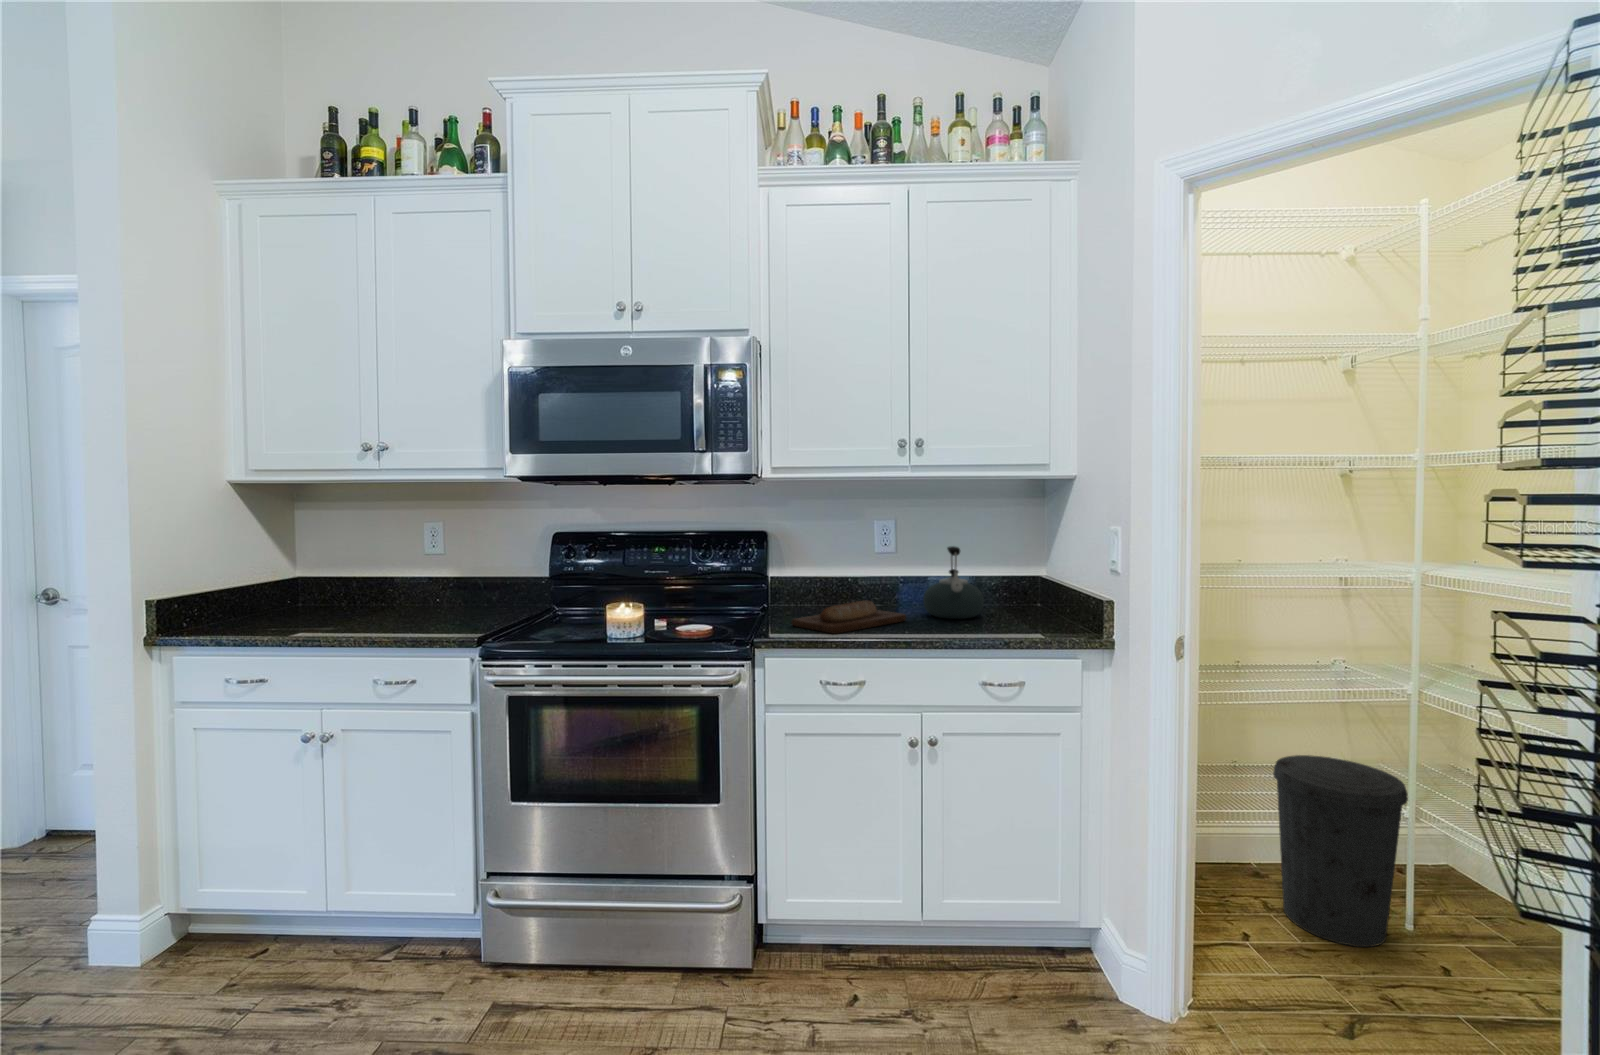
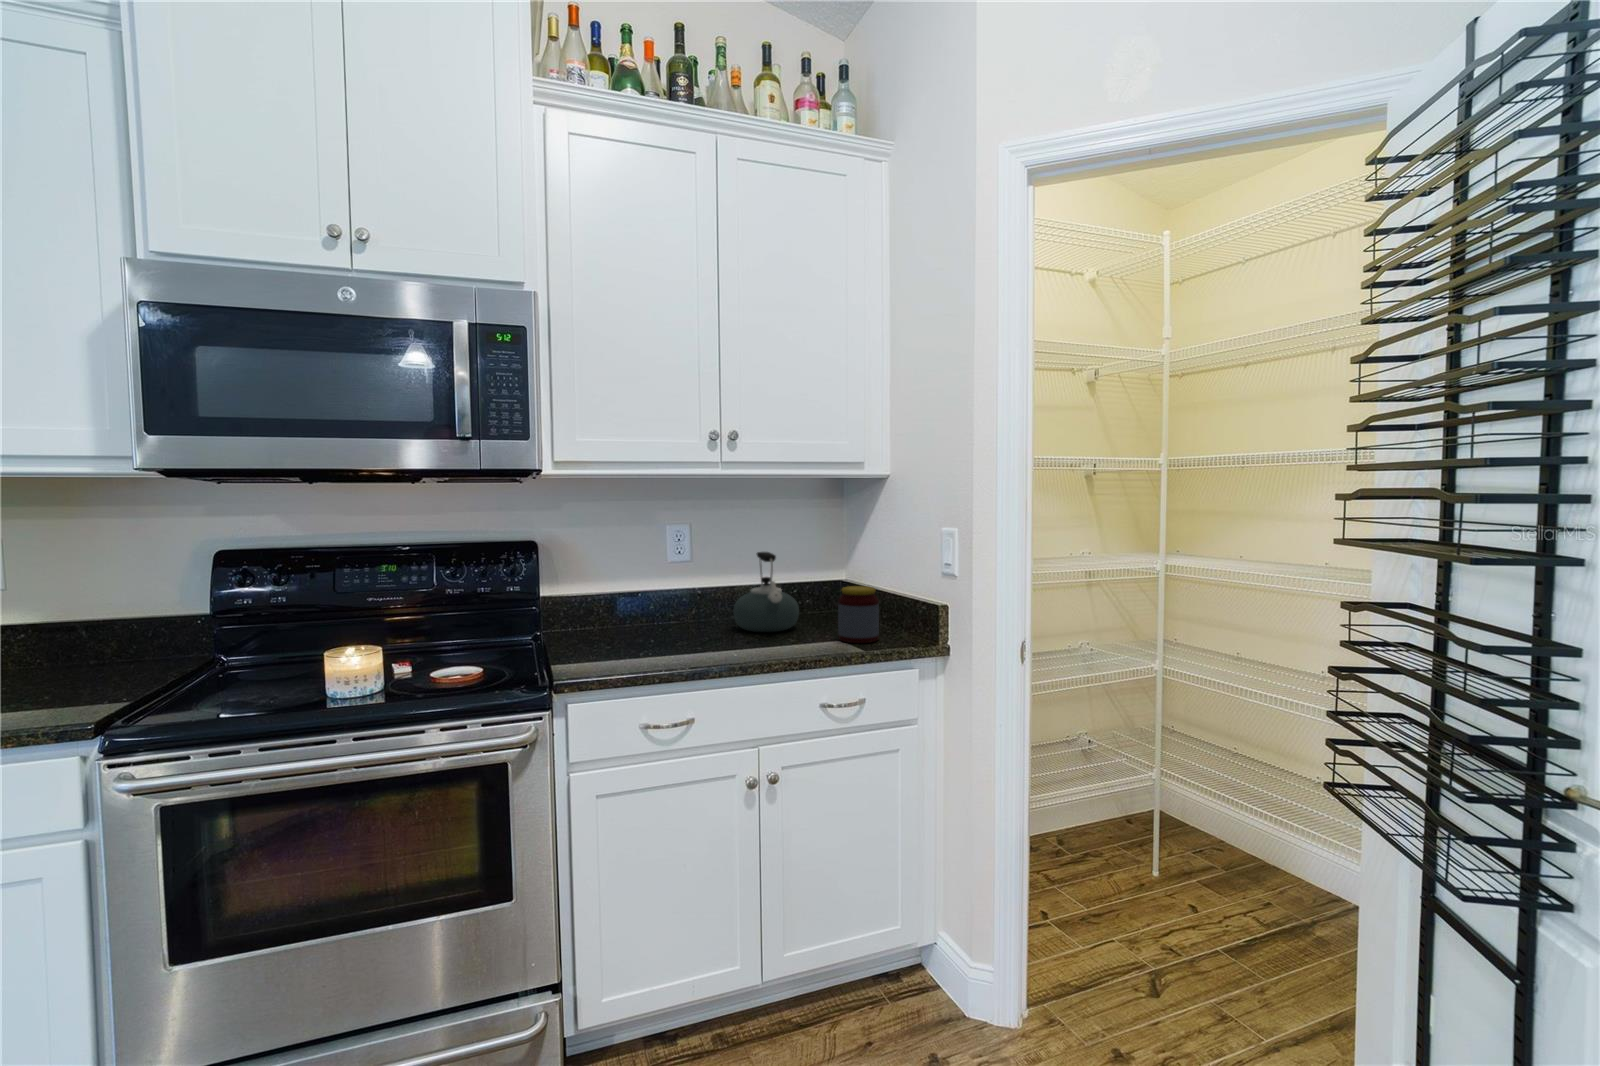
jar: none [1012,580,1052,633] -> present [838,586,879,643]
bread loaf: present [791,600,906,634] -> none [588,619,721,664]
trash can: present [1273,755,1408,947] -> none [1055,731,1161,901]

